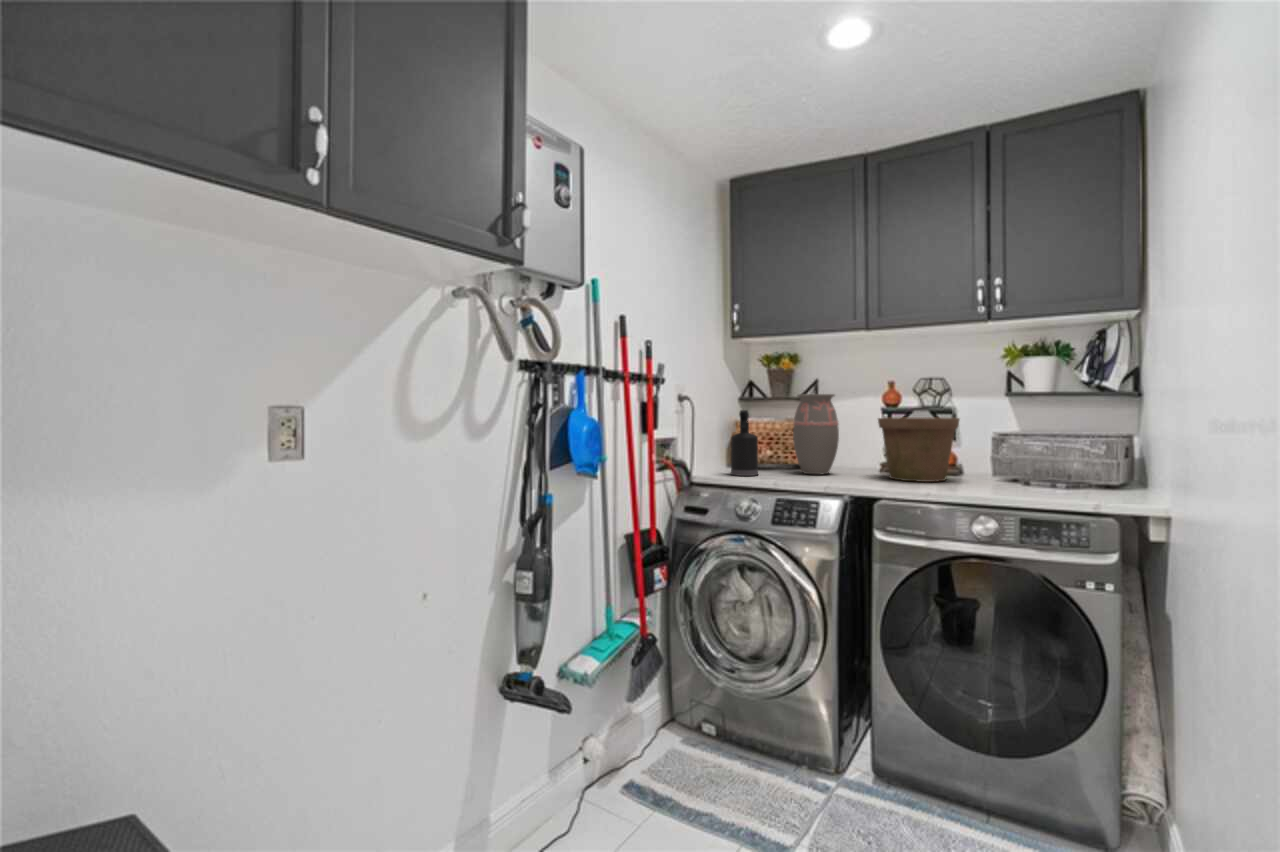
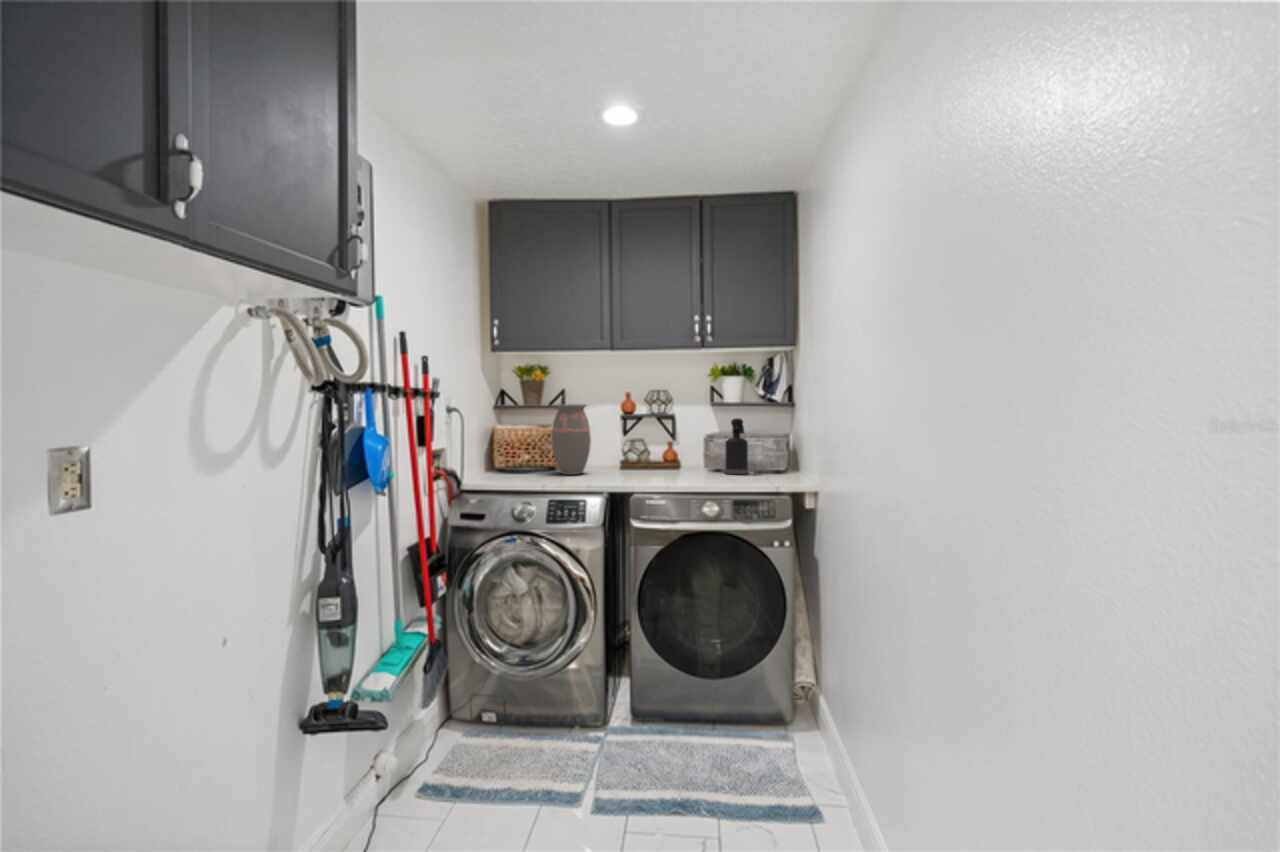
spray bottle: present [731,410,758,476] -> present [725,418,748,474]
flower pot: present [878,417,960,482] -> none [622,423,683,476]

